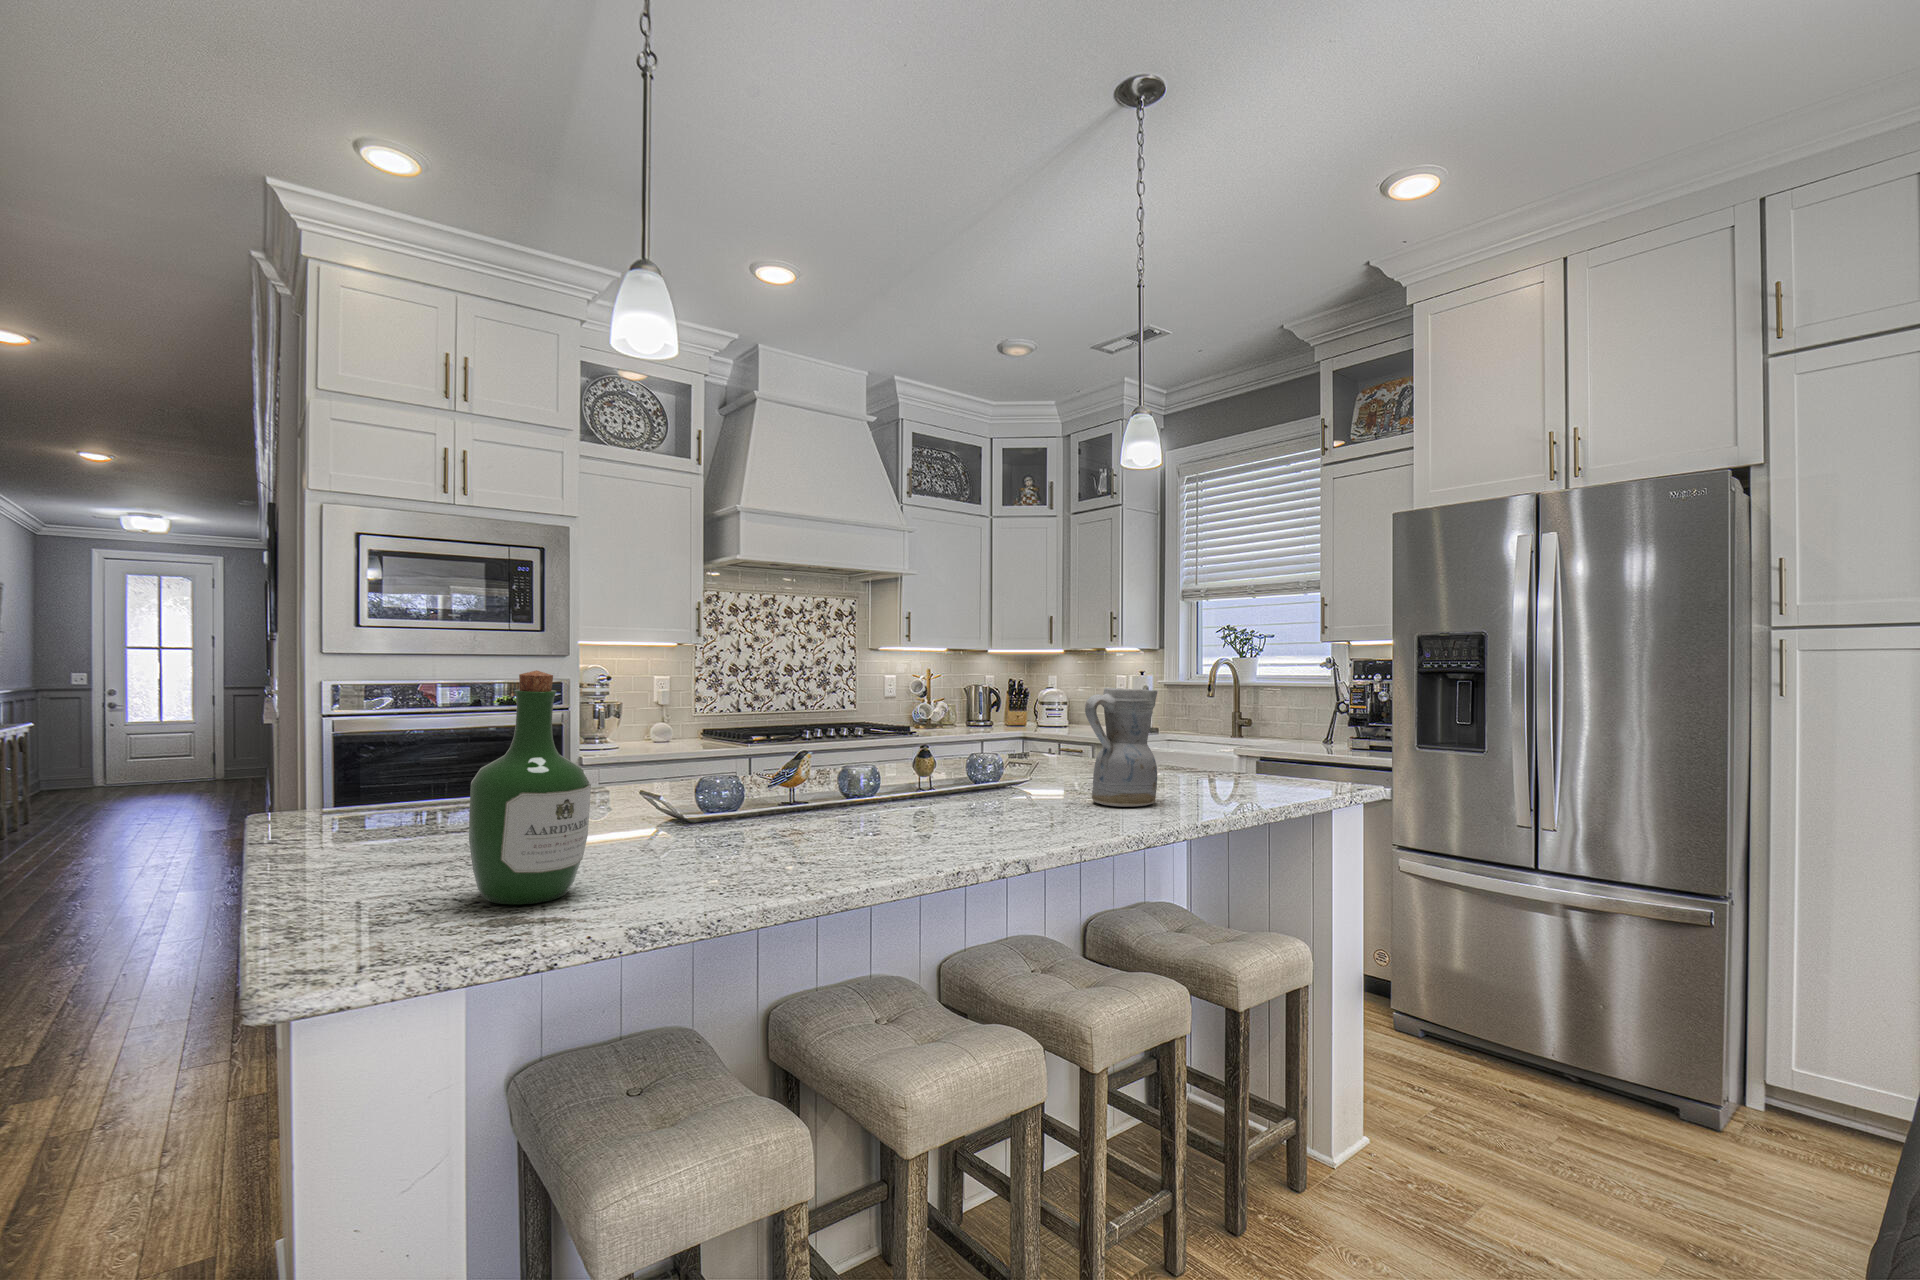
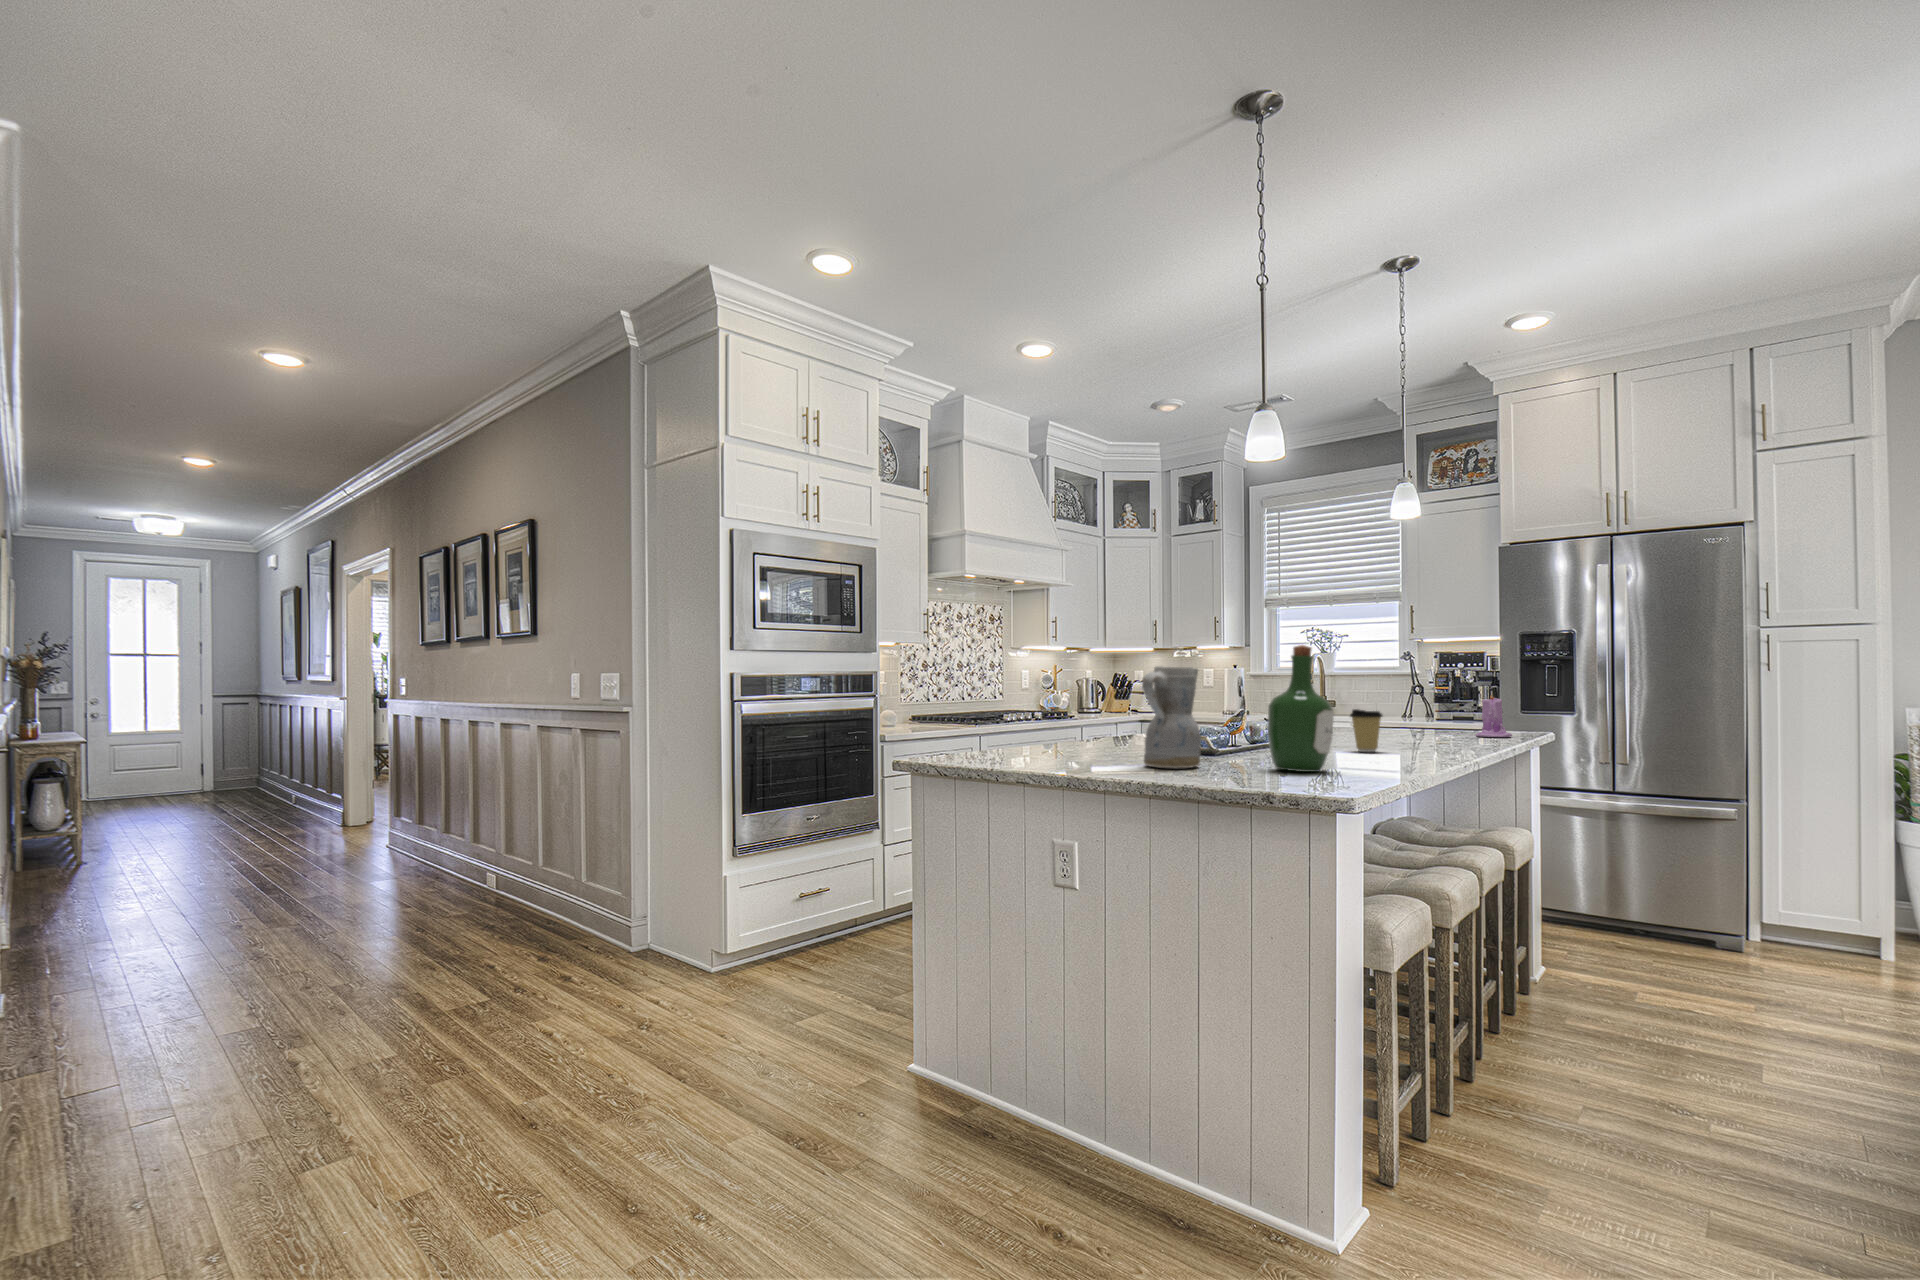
ceramic pitcher: present [1085,688,1157,807] -> present [1142,666,1201,768]
candle: none [1198,732,1250,804] -> present [1476,695,1512,737]
coffee cup: none [851,767,902,840] -> present [1350,709,1382,752]

